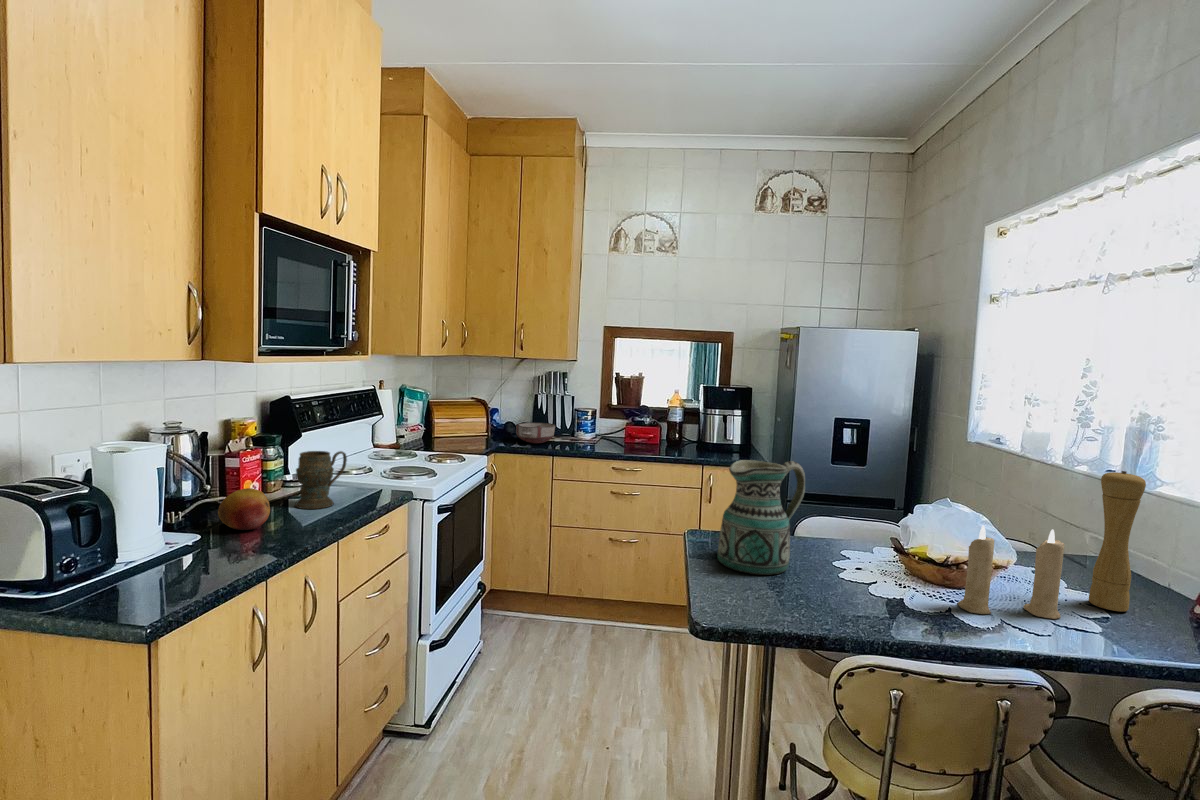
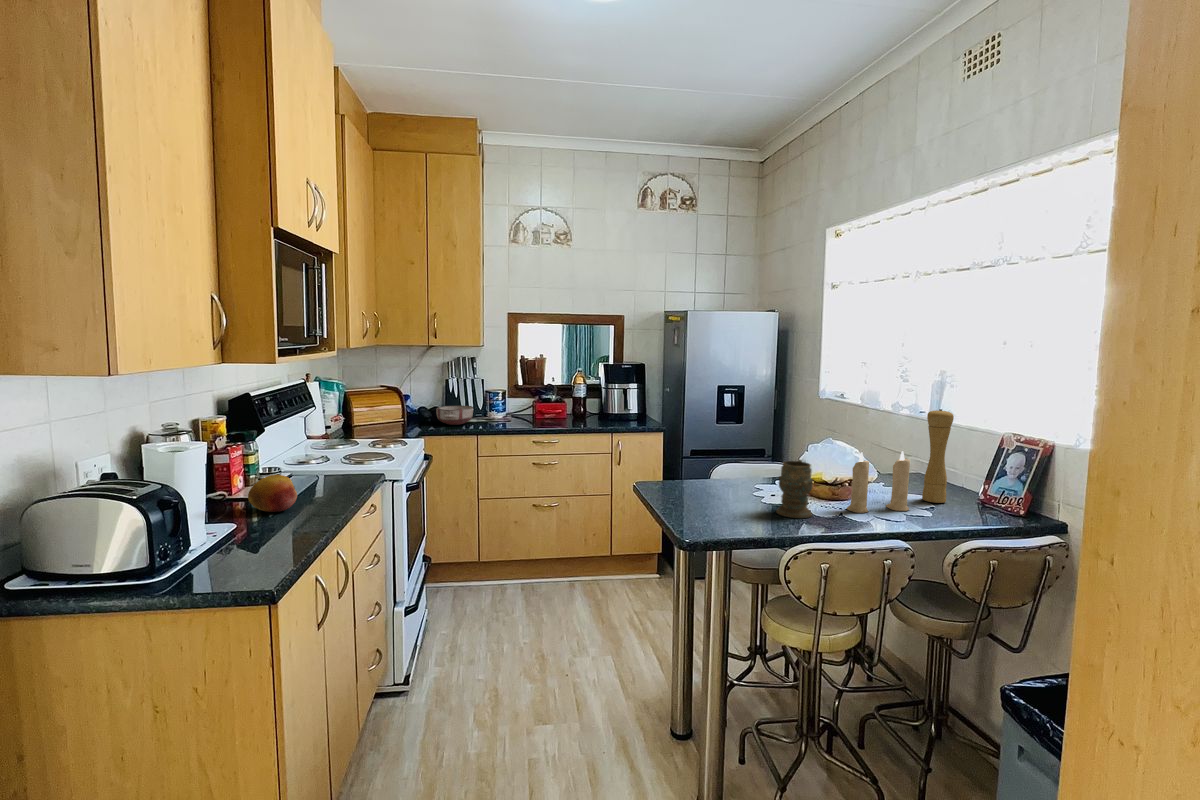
mug: present [295,451,347,509] -> present [776,460,813,518]
ceramic pitcher: present [718,460,805,574] -> none [675,418,734,504]

